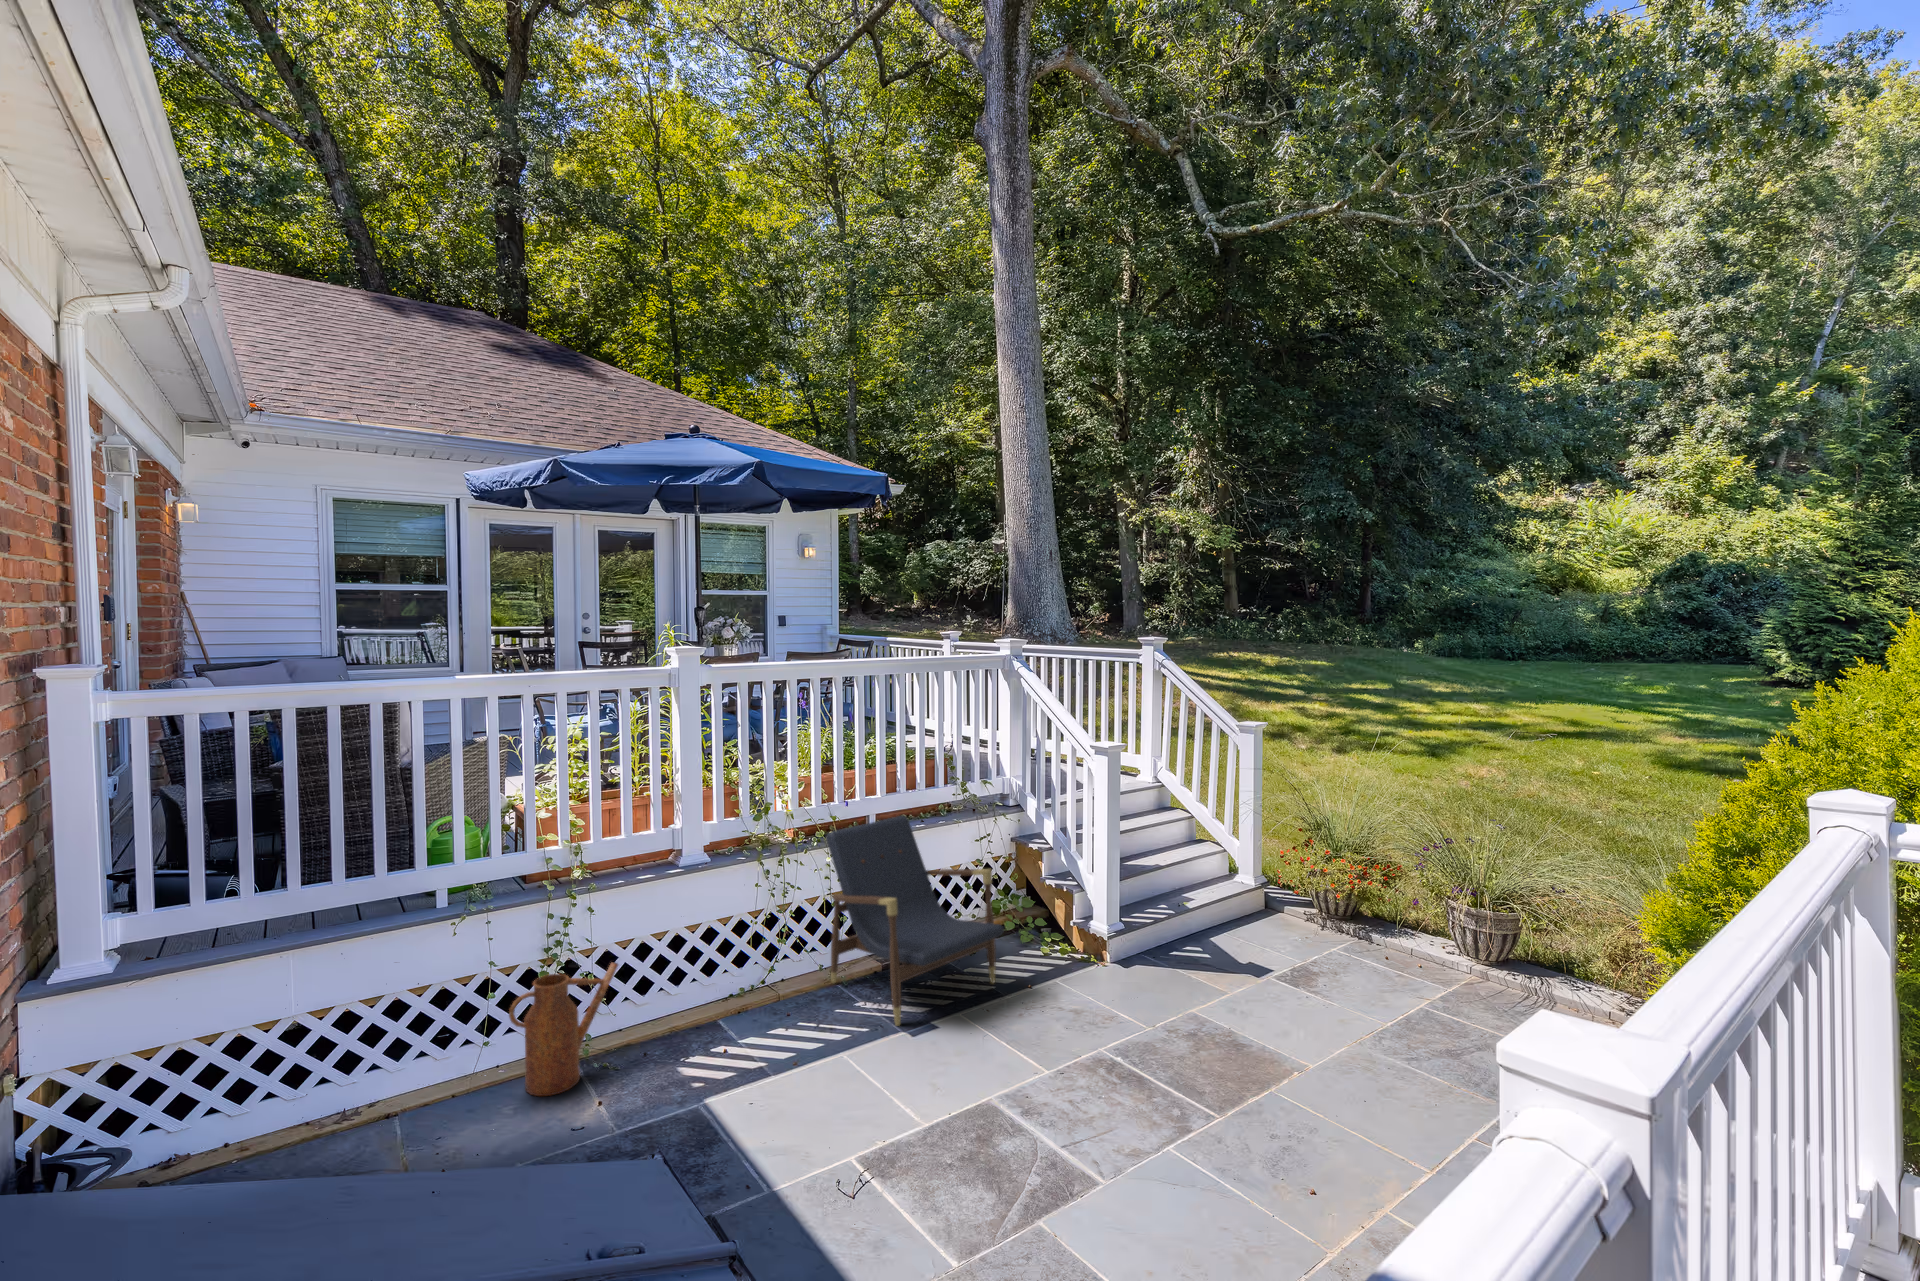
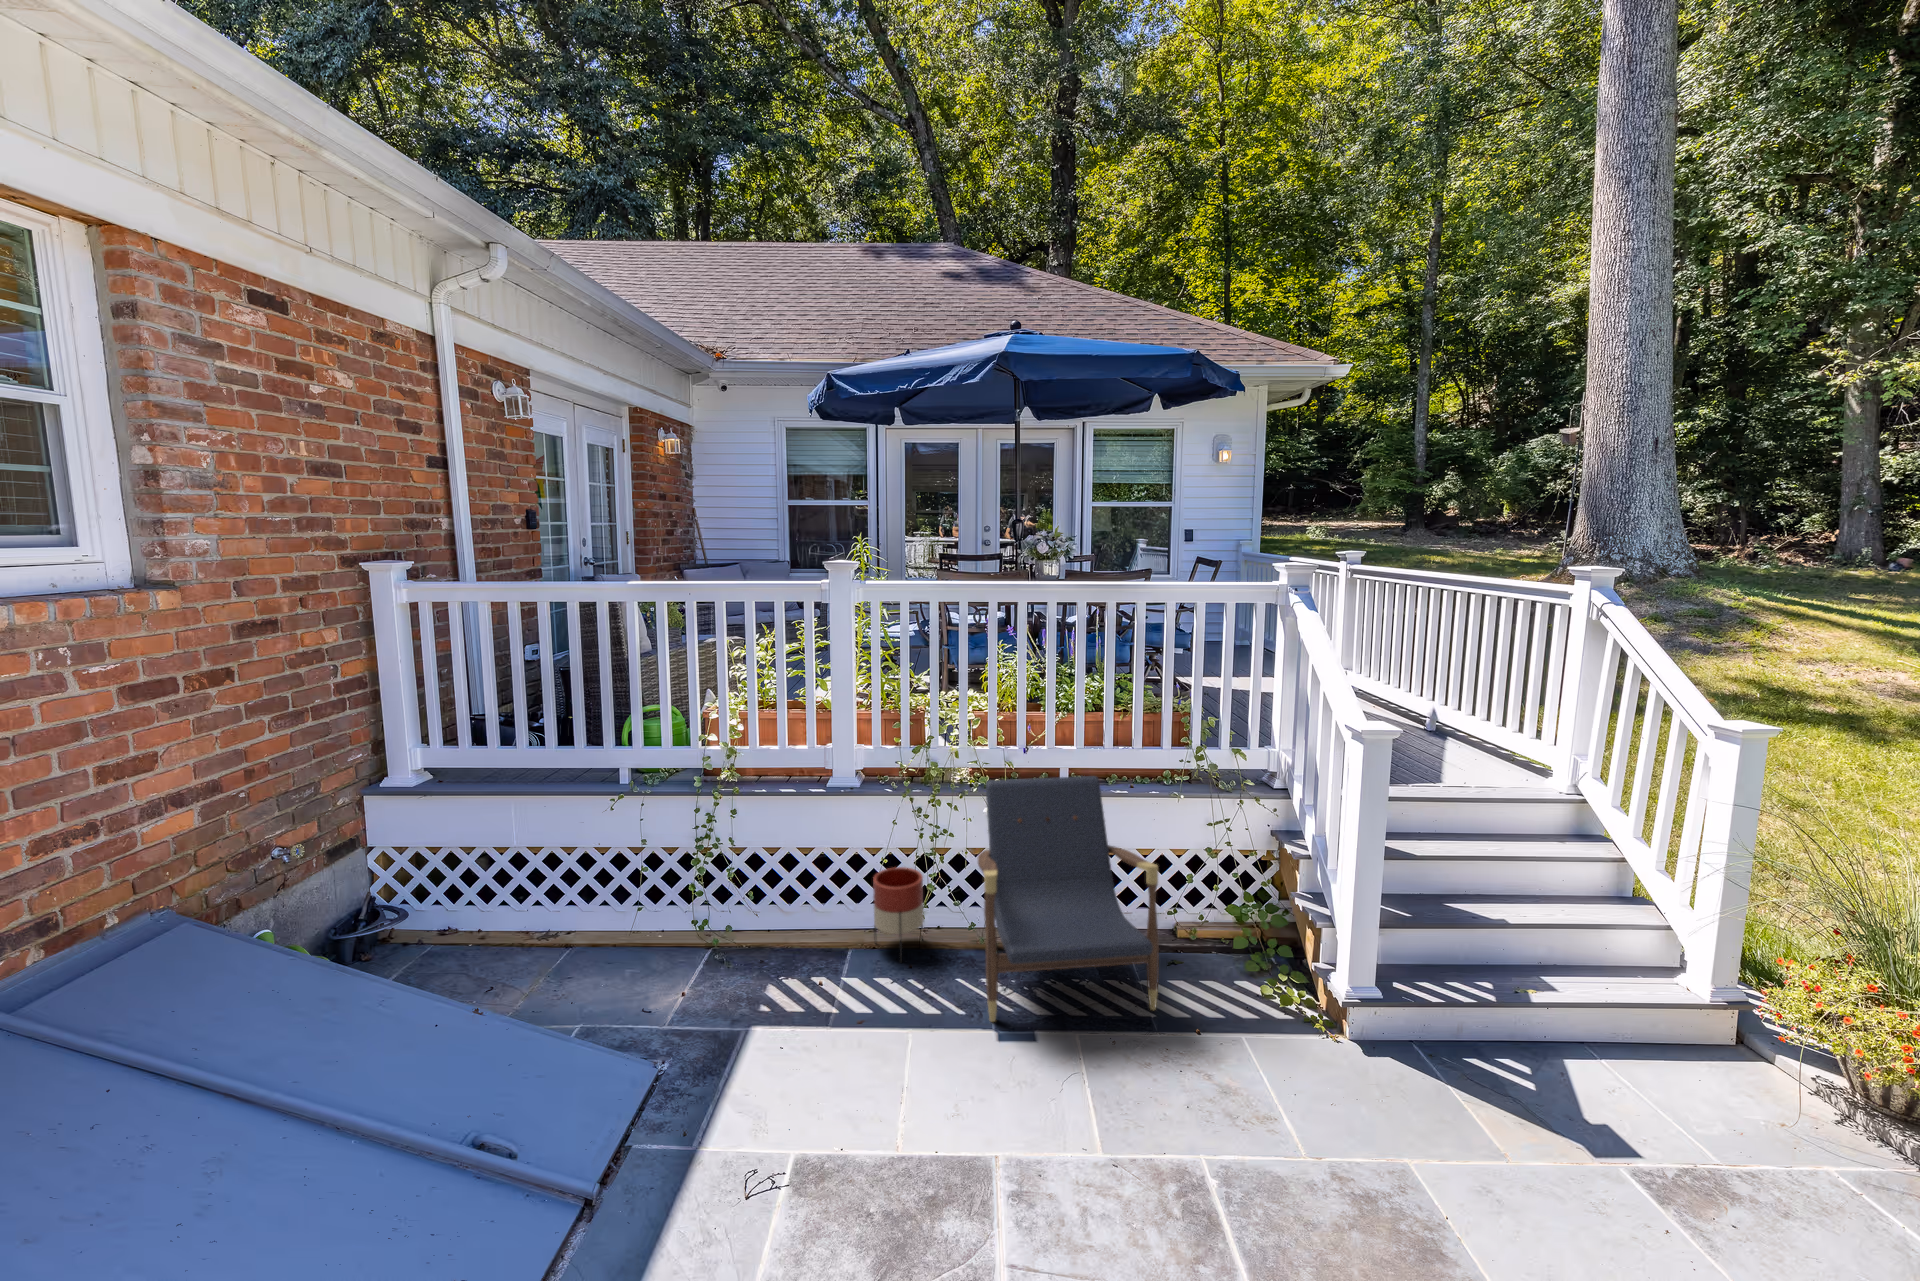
planter: none [735,929,786,1016] -> present [873,867,924,961]
watering can: present [509,962,618,1096] -> none [642,863,738,971]

